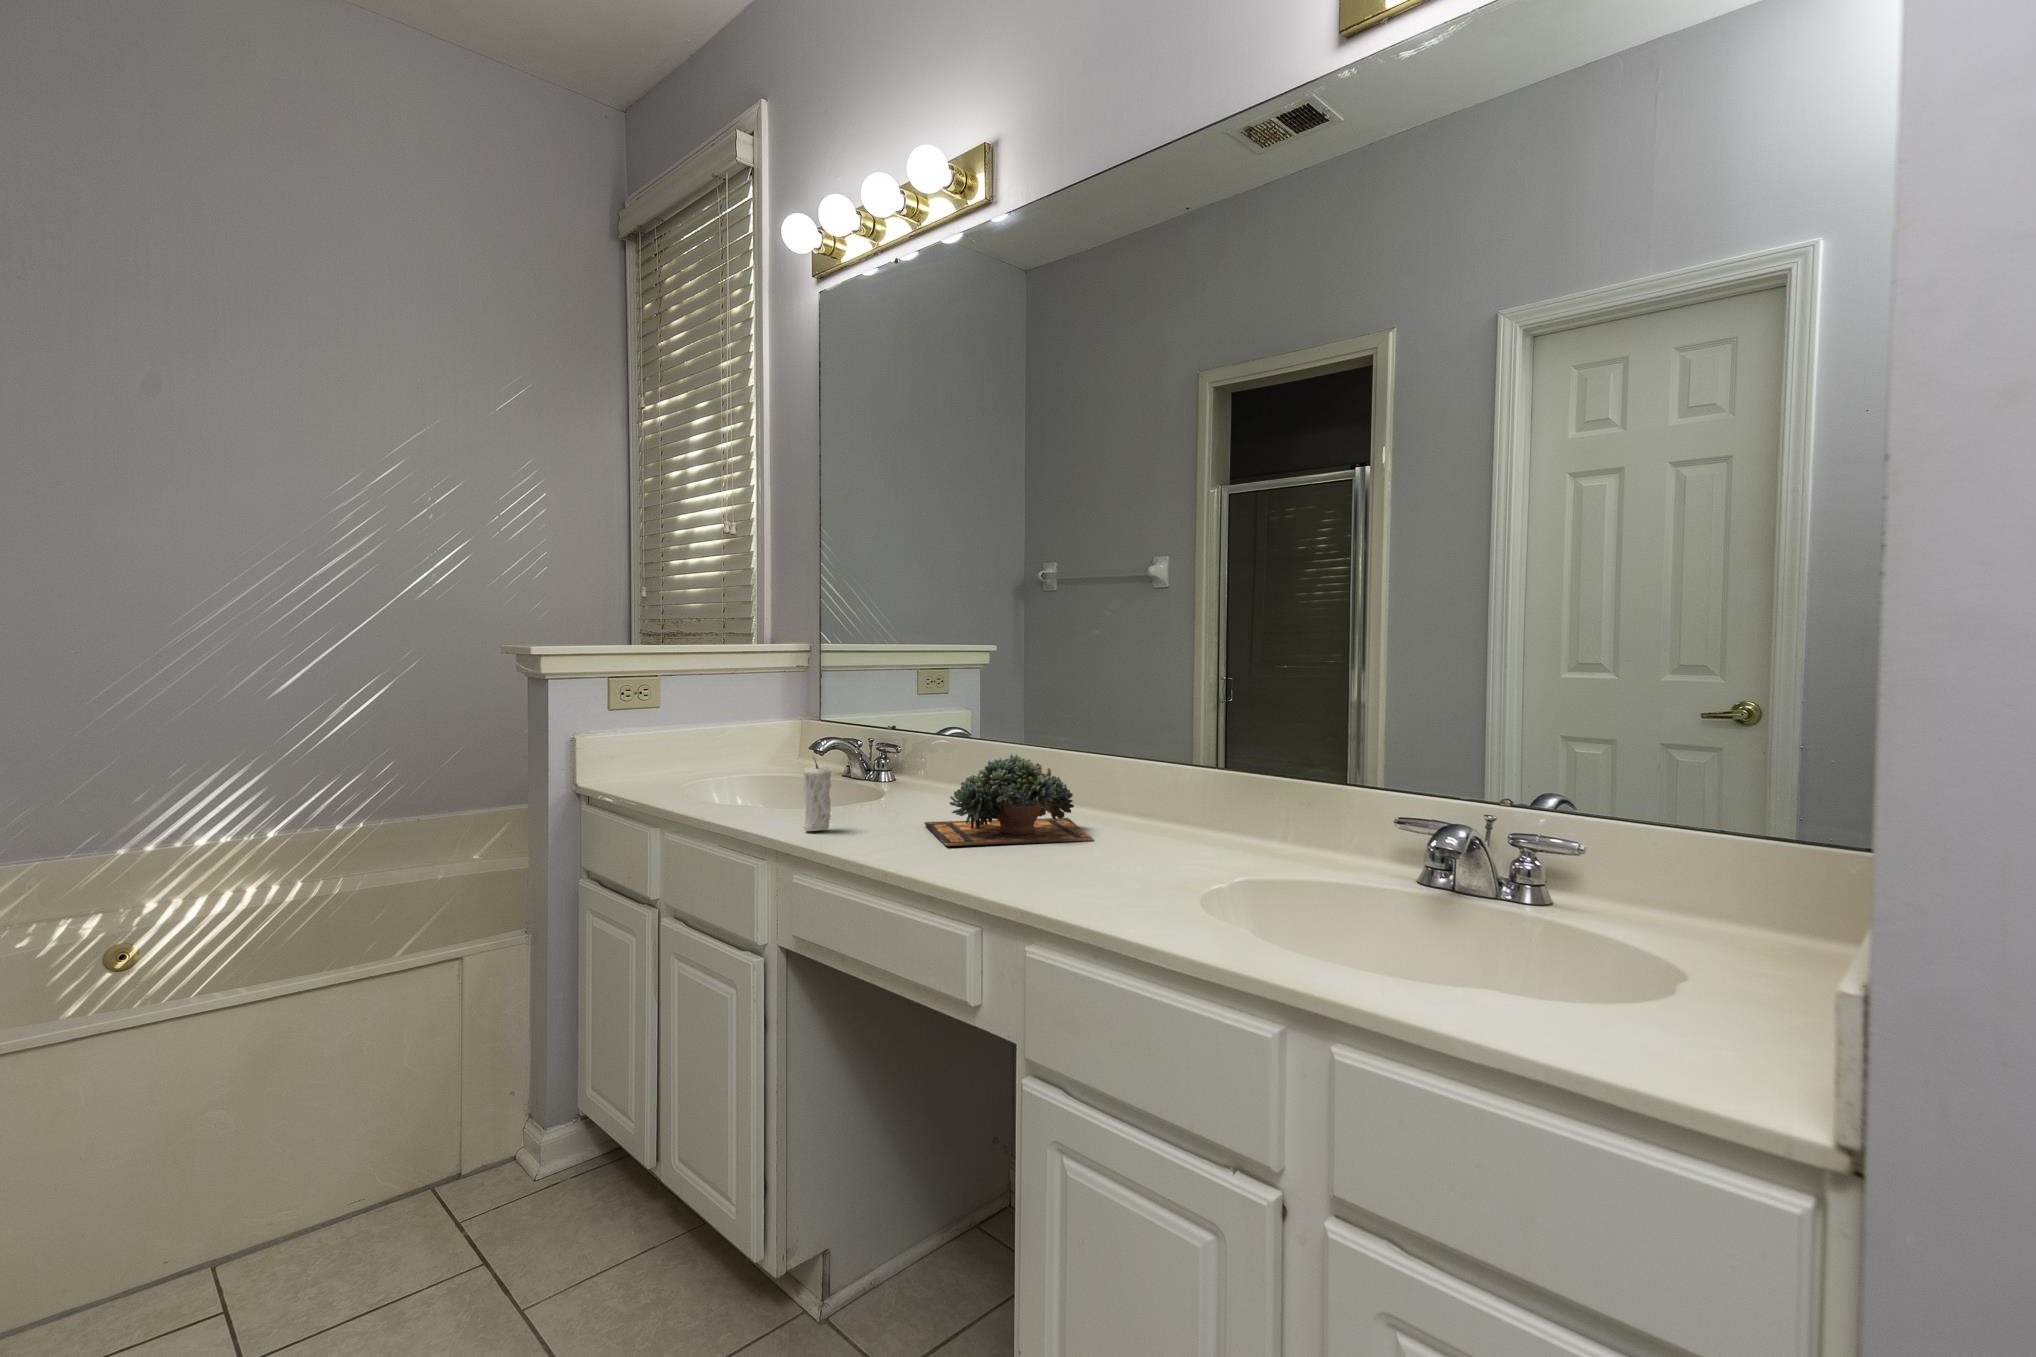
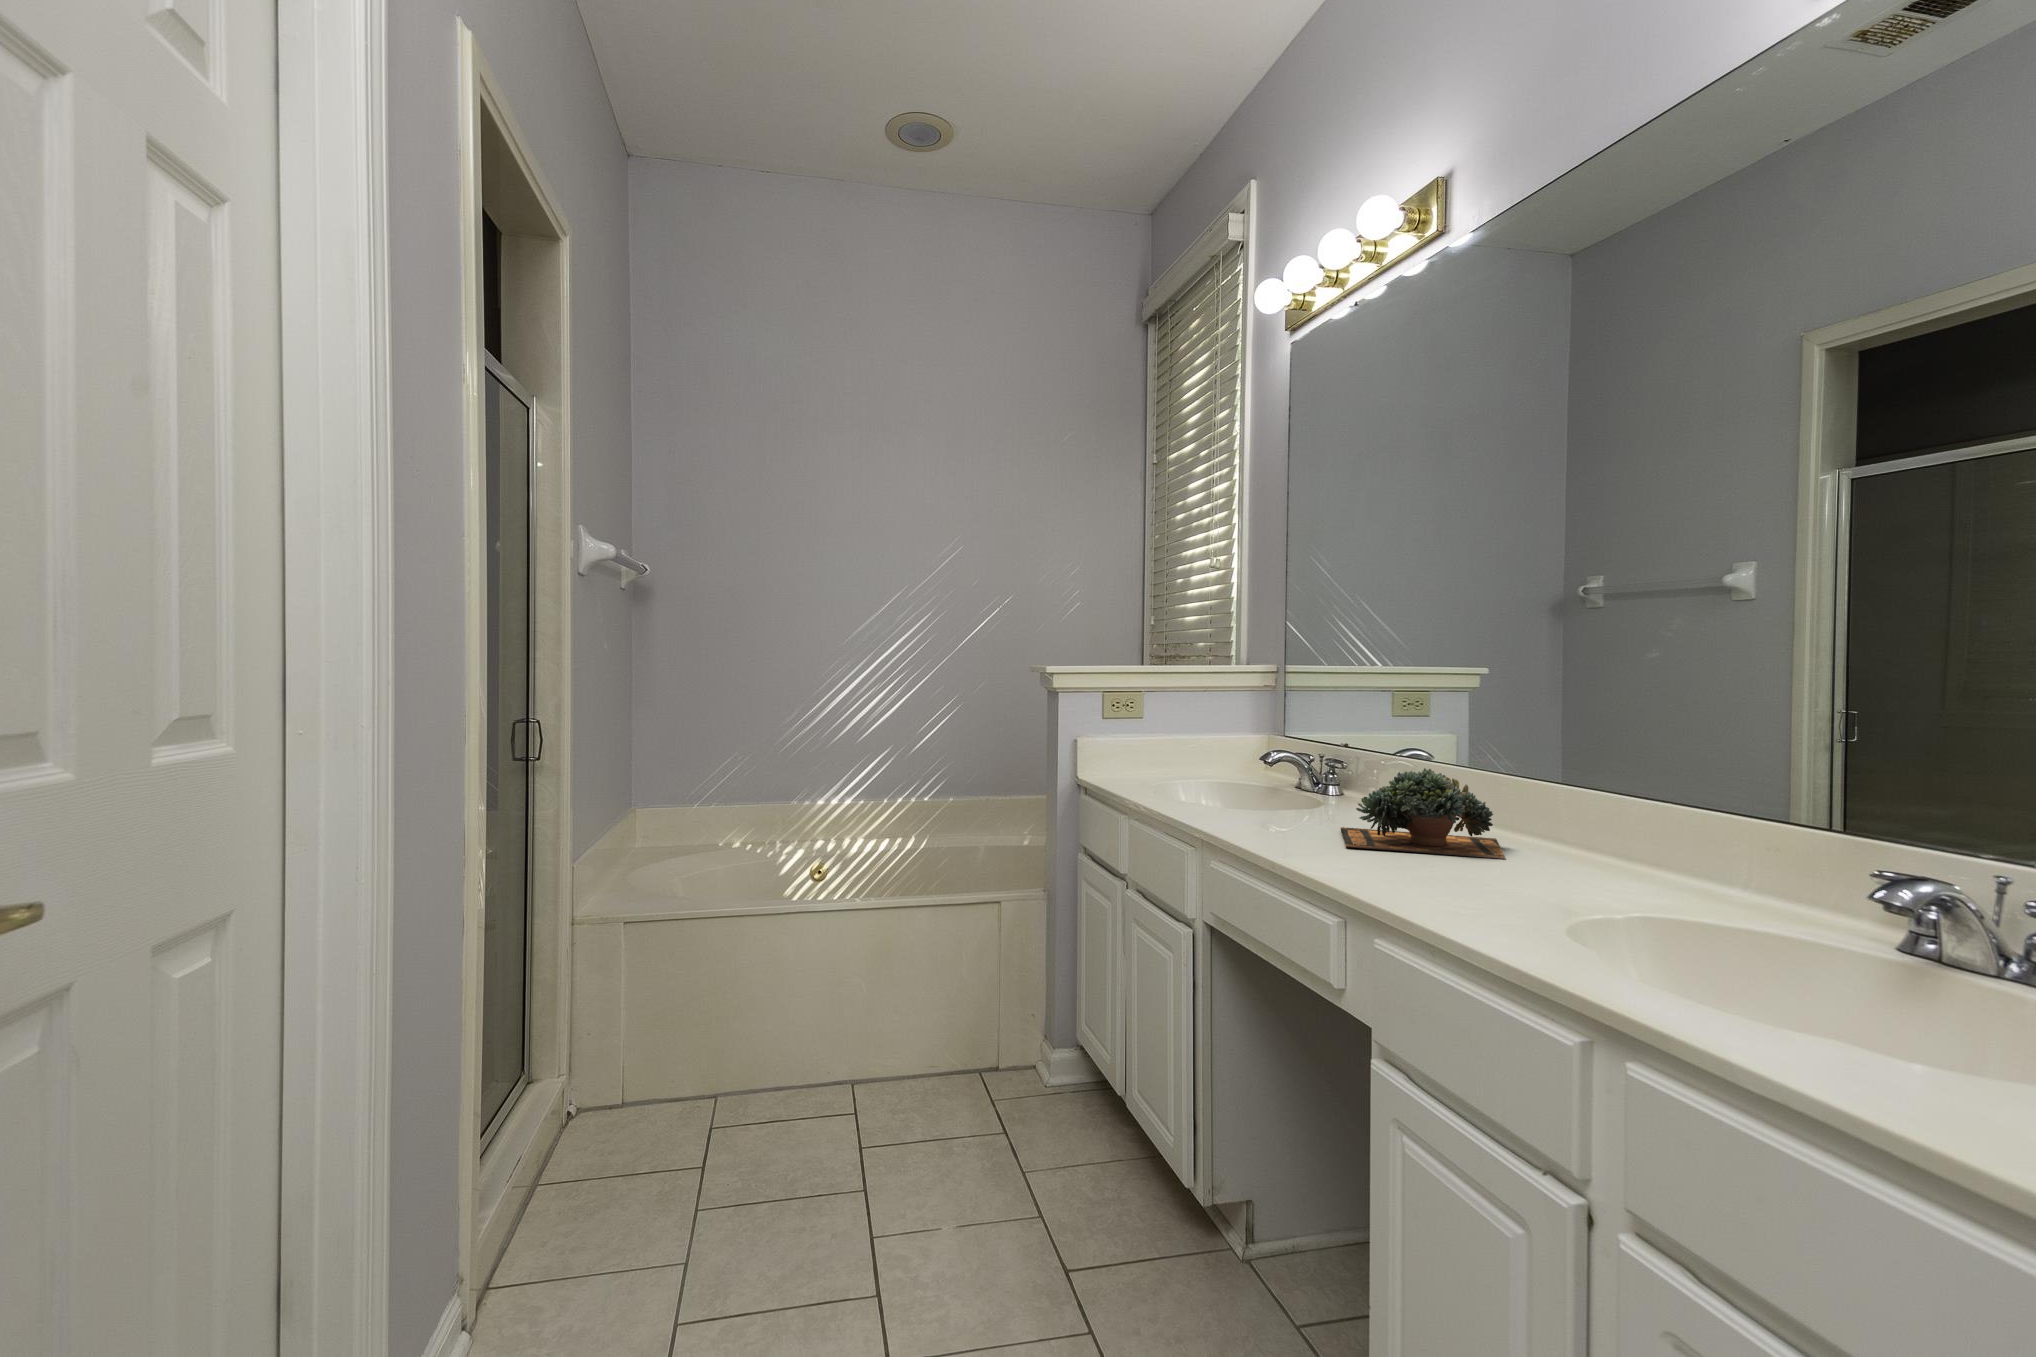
candle: present [804,757,831,831] -> none [1227,755,1253,824]

